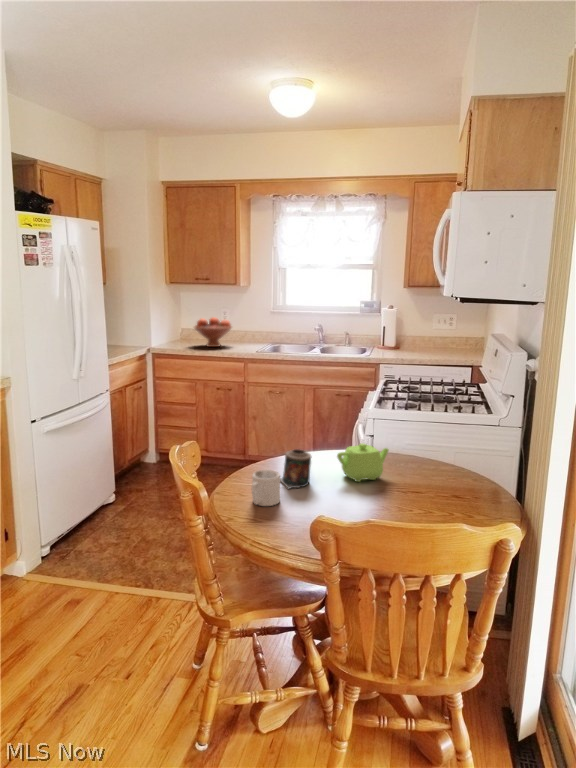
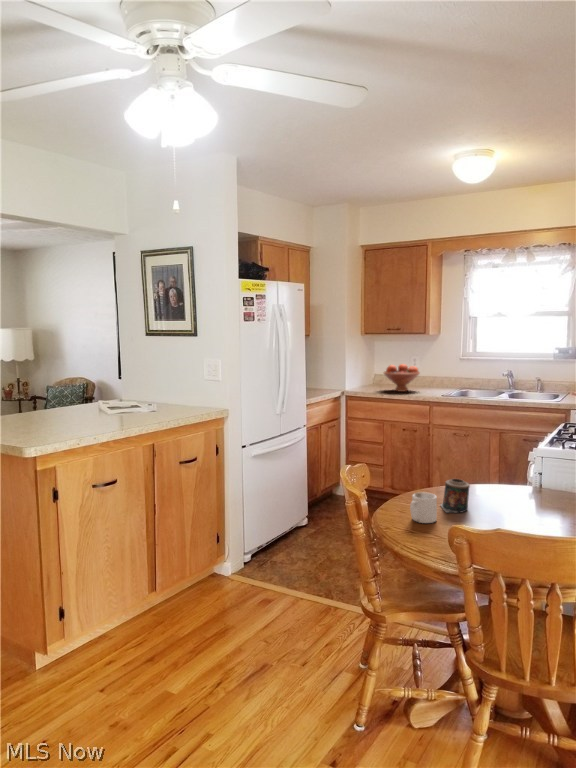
teapot: present [337,443,389,482] -> none [495,478,549,514]

